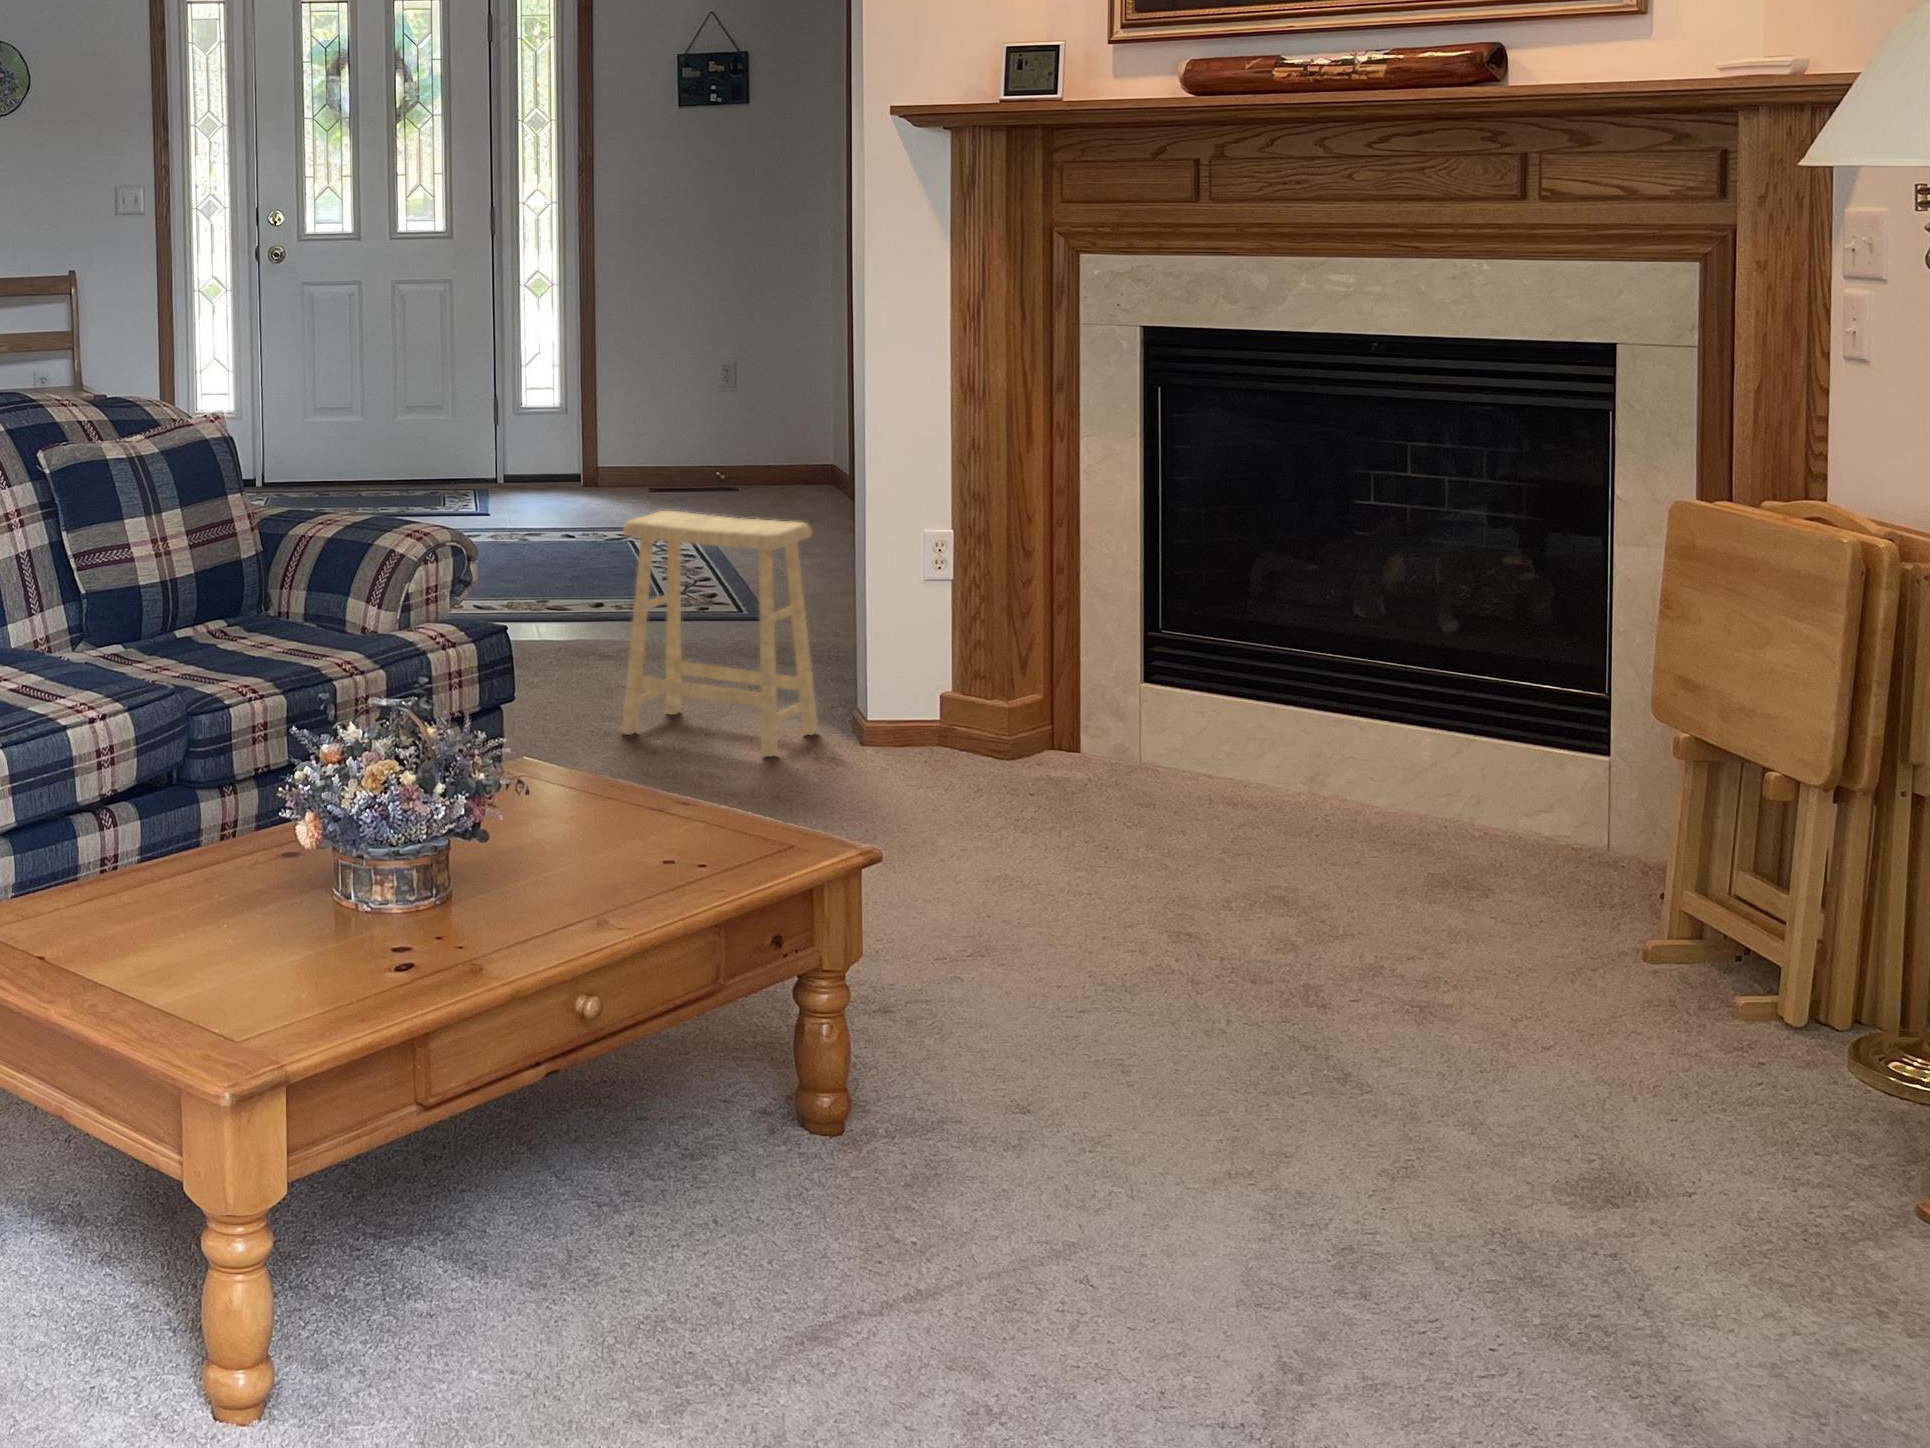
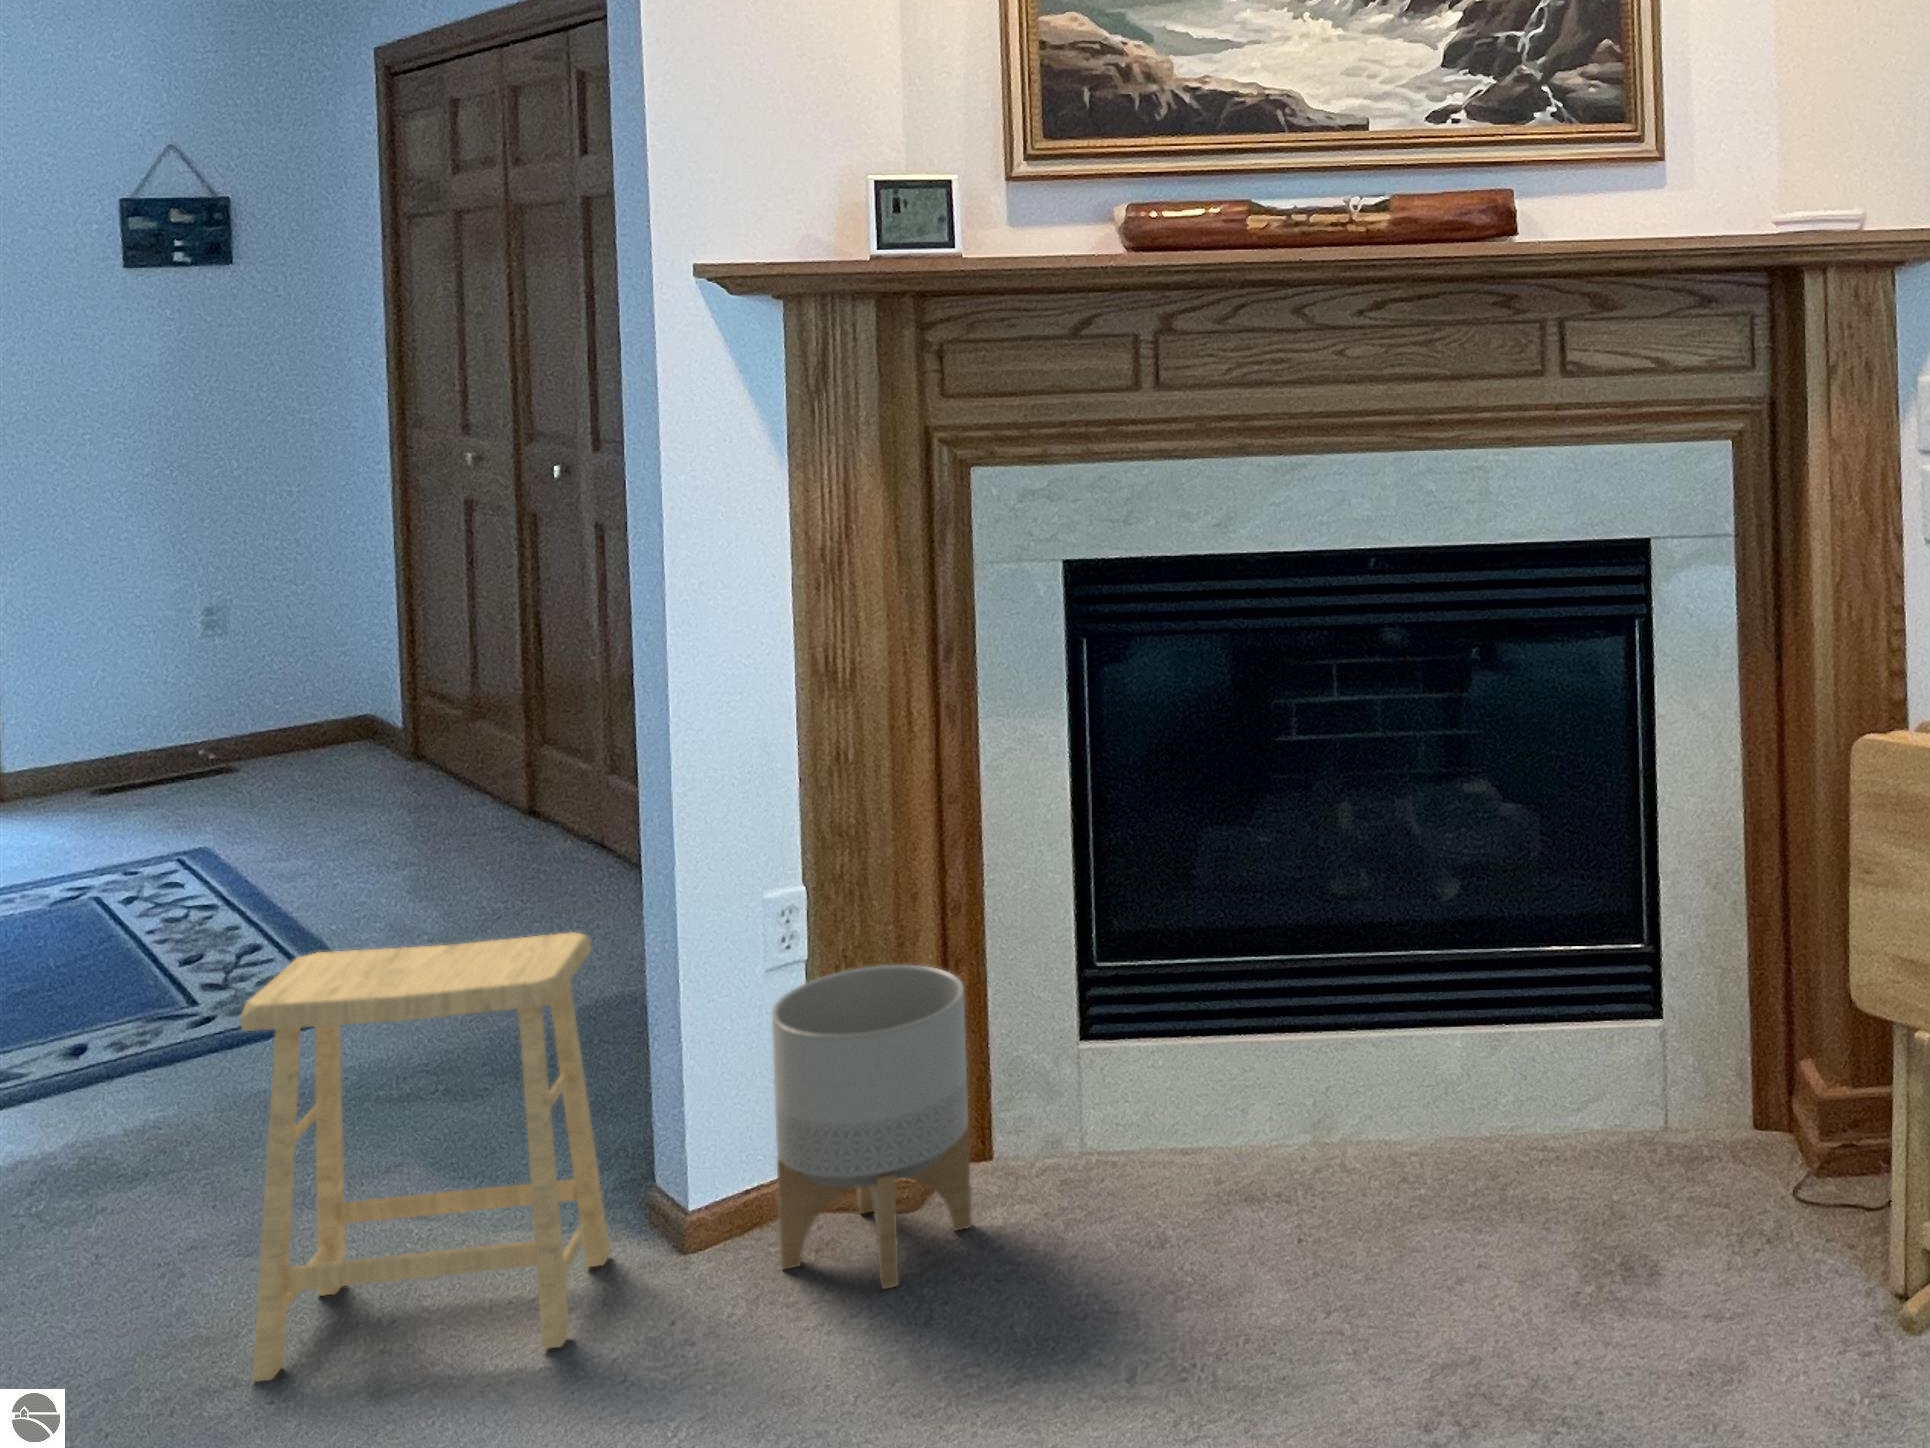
planter: none [908,584,1035,780] -> present [772,965,972,1289]

